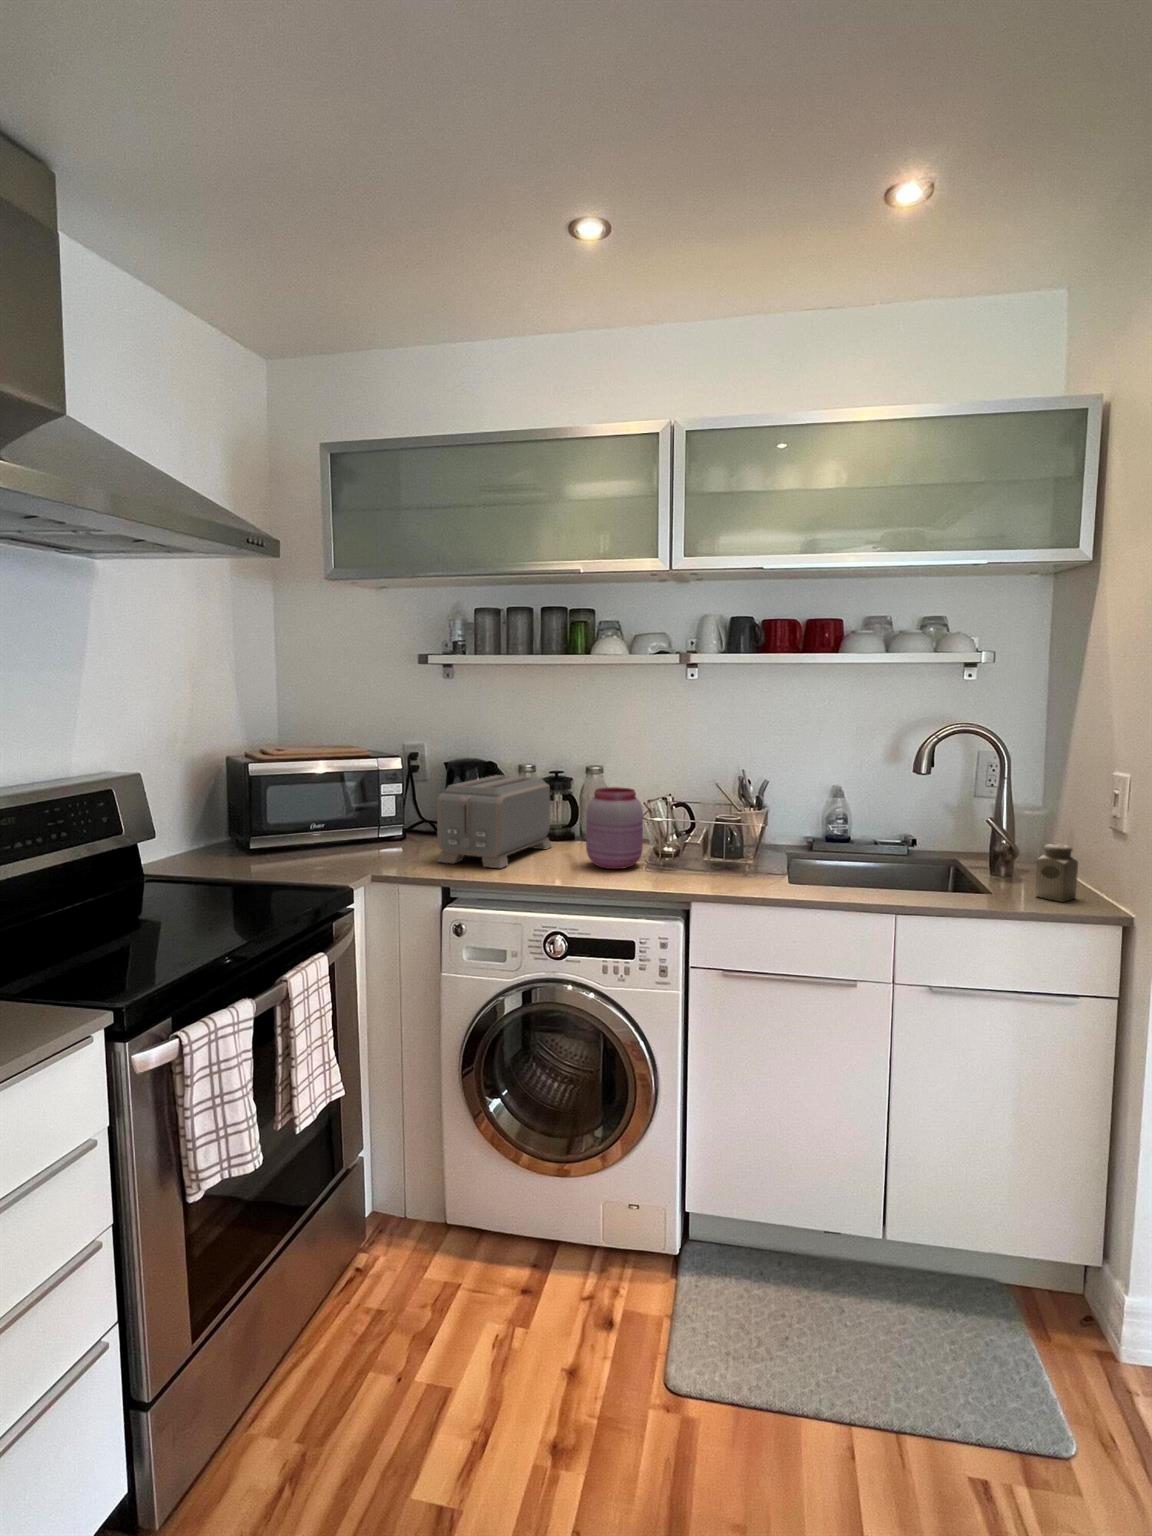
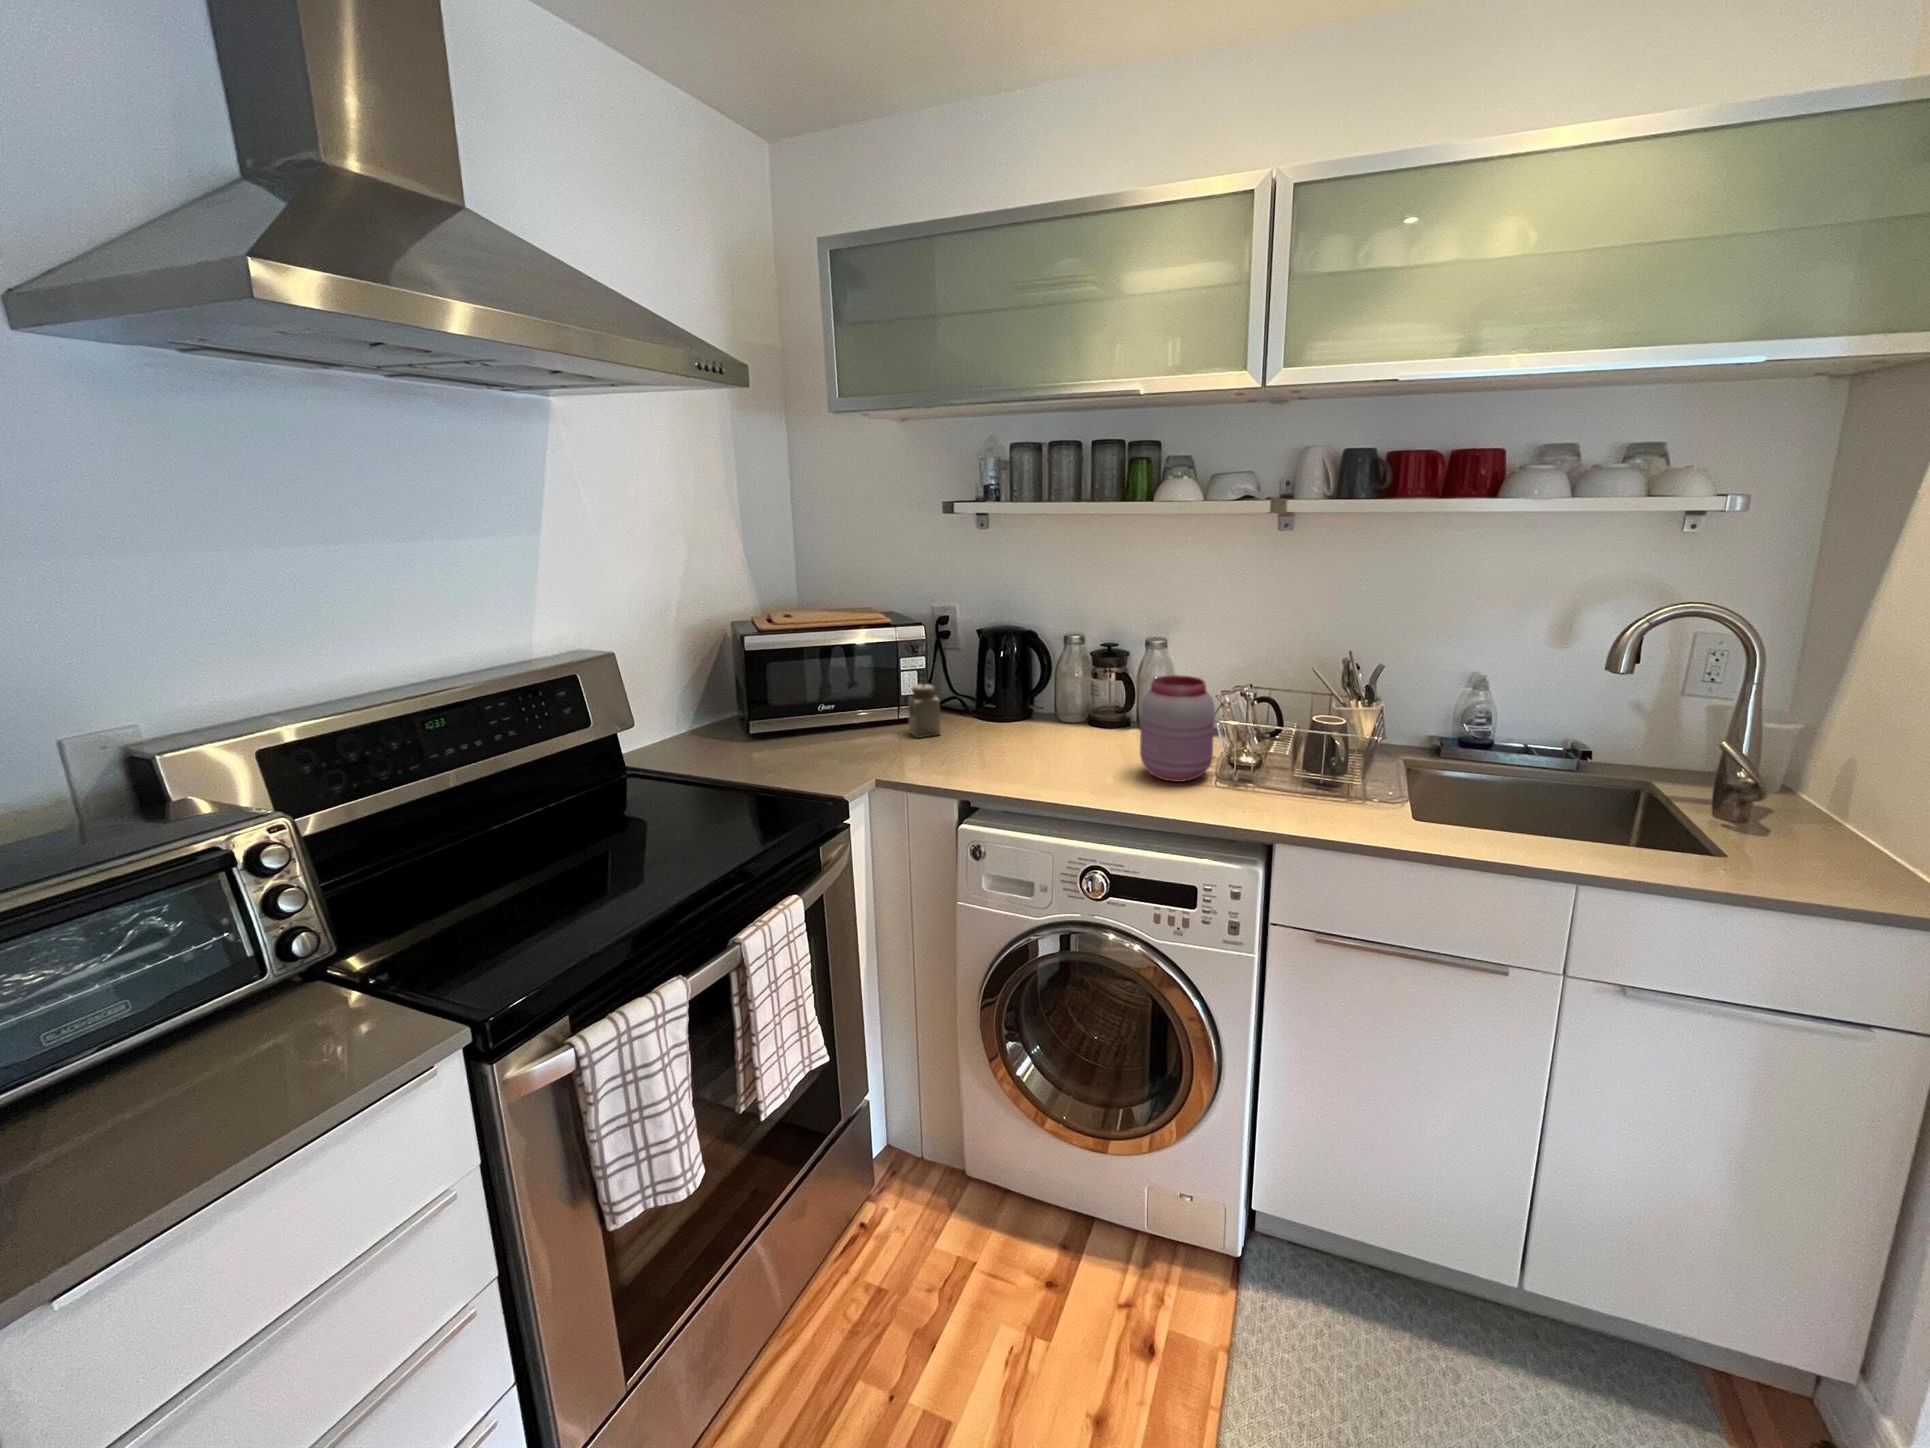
toaster: present [437,775,552,868] -> none [957,650,1102,775]
salt shaker: present [1036,844,1078,902] -> present [908,684,941,738]

